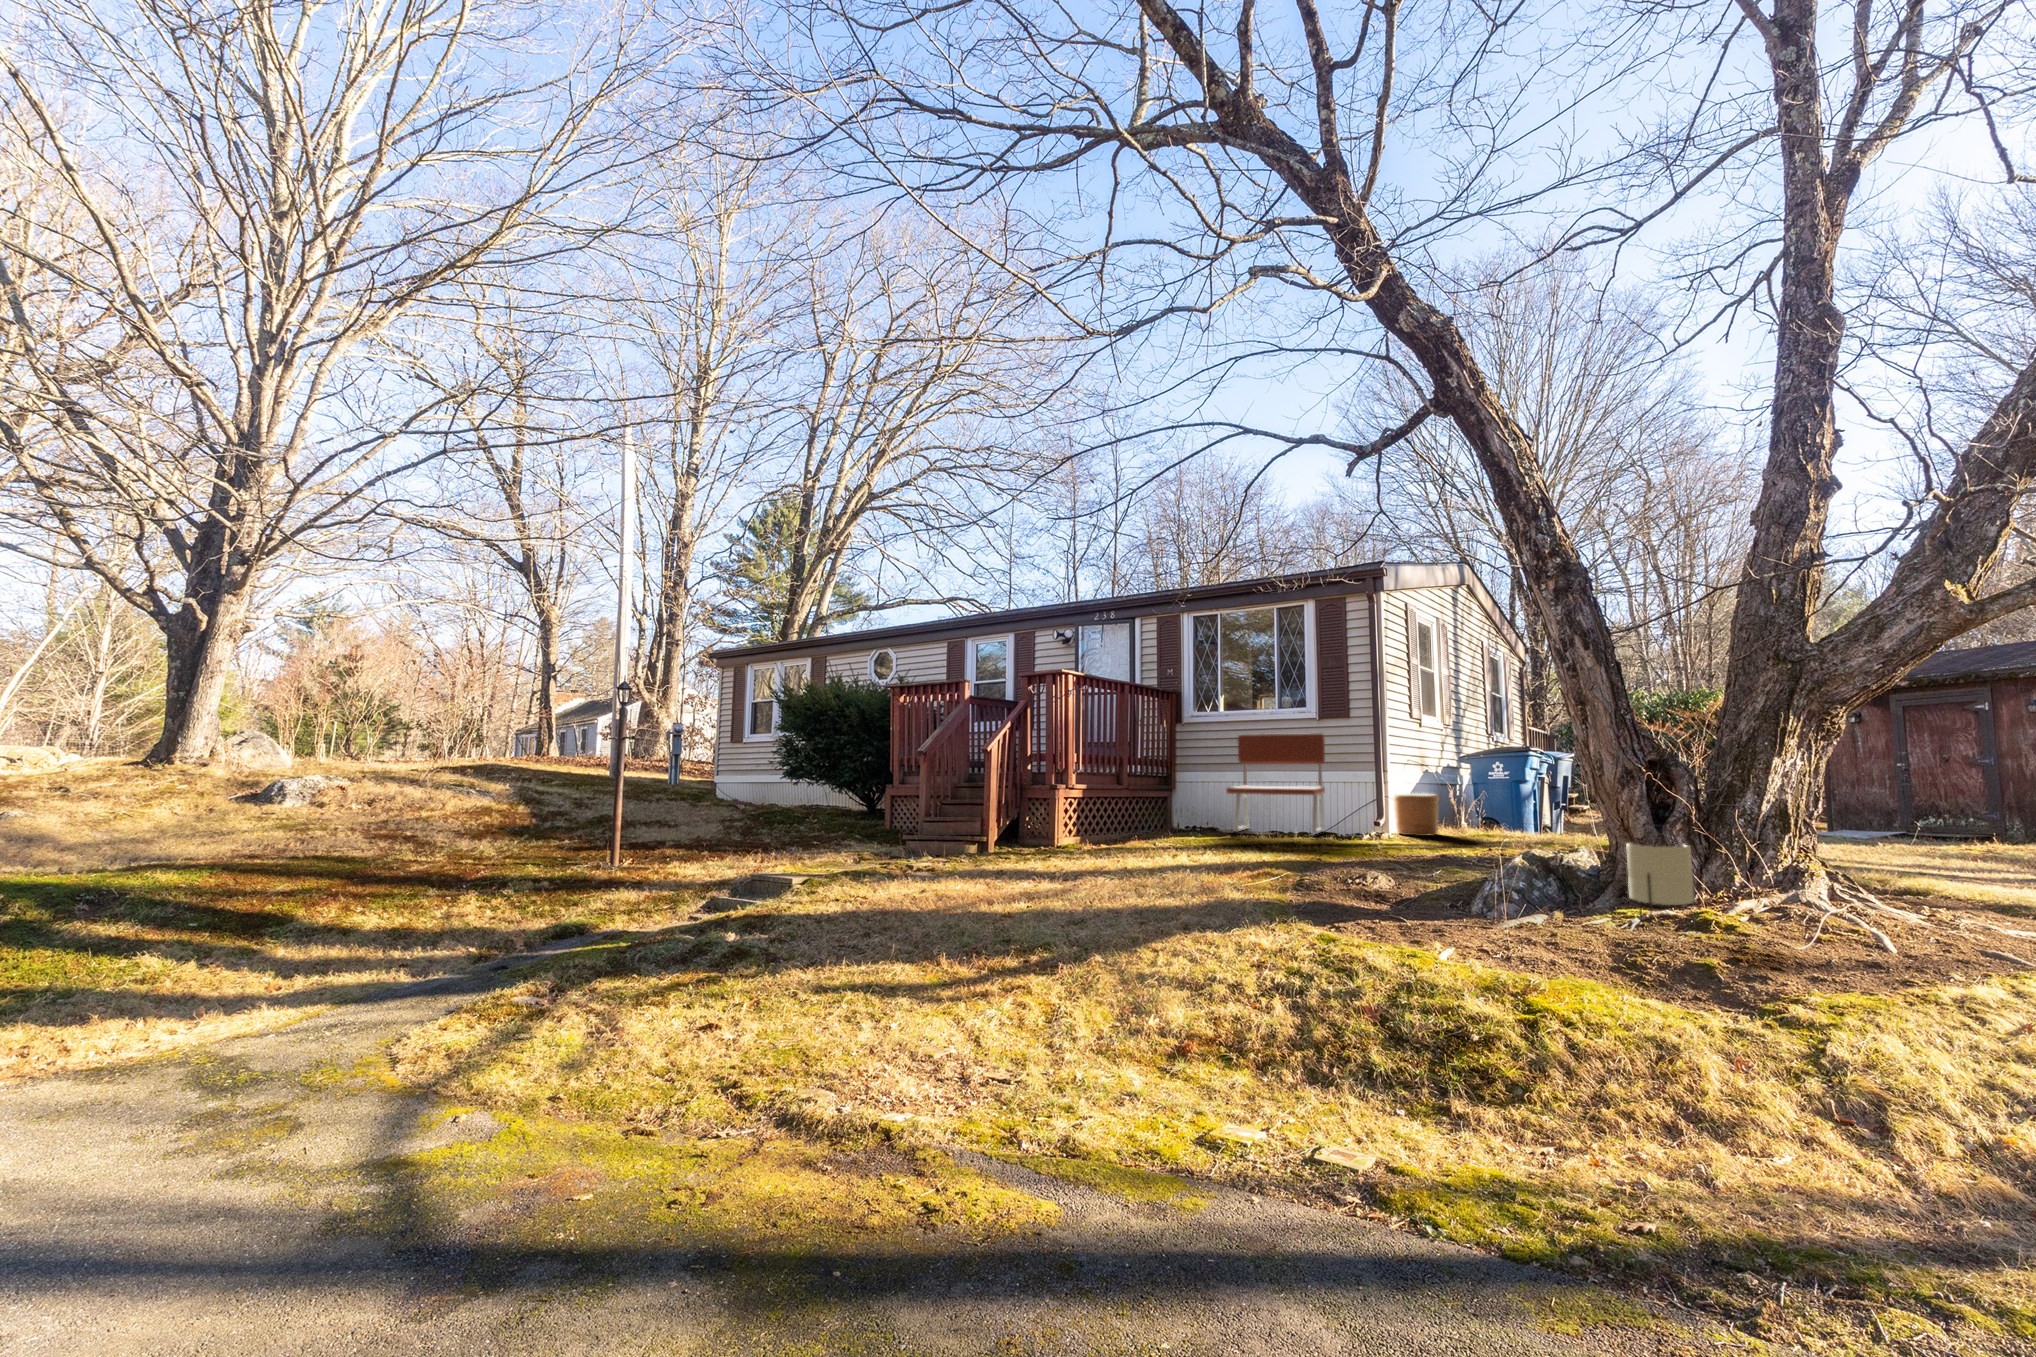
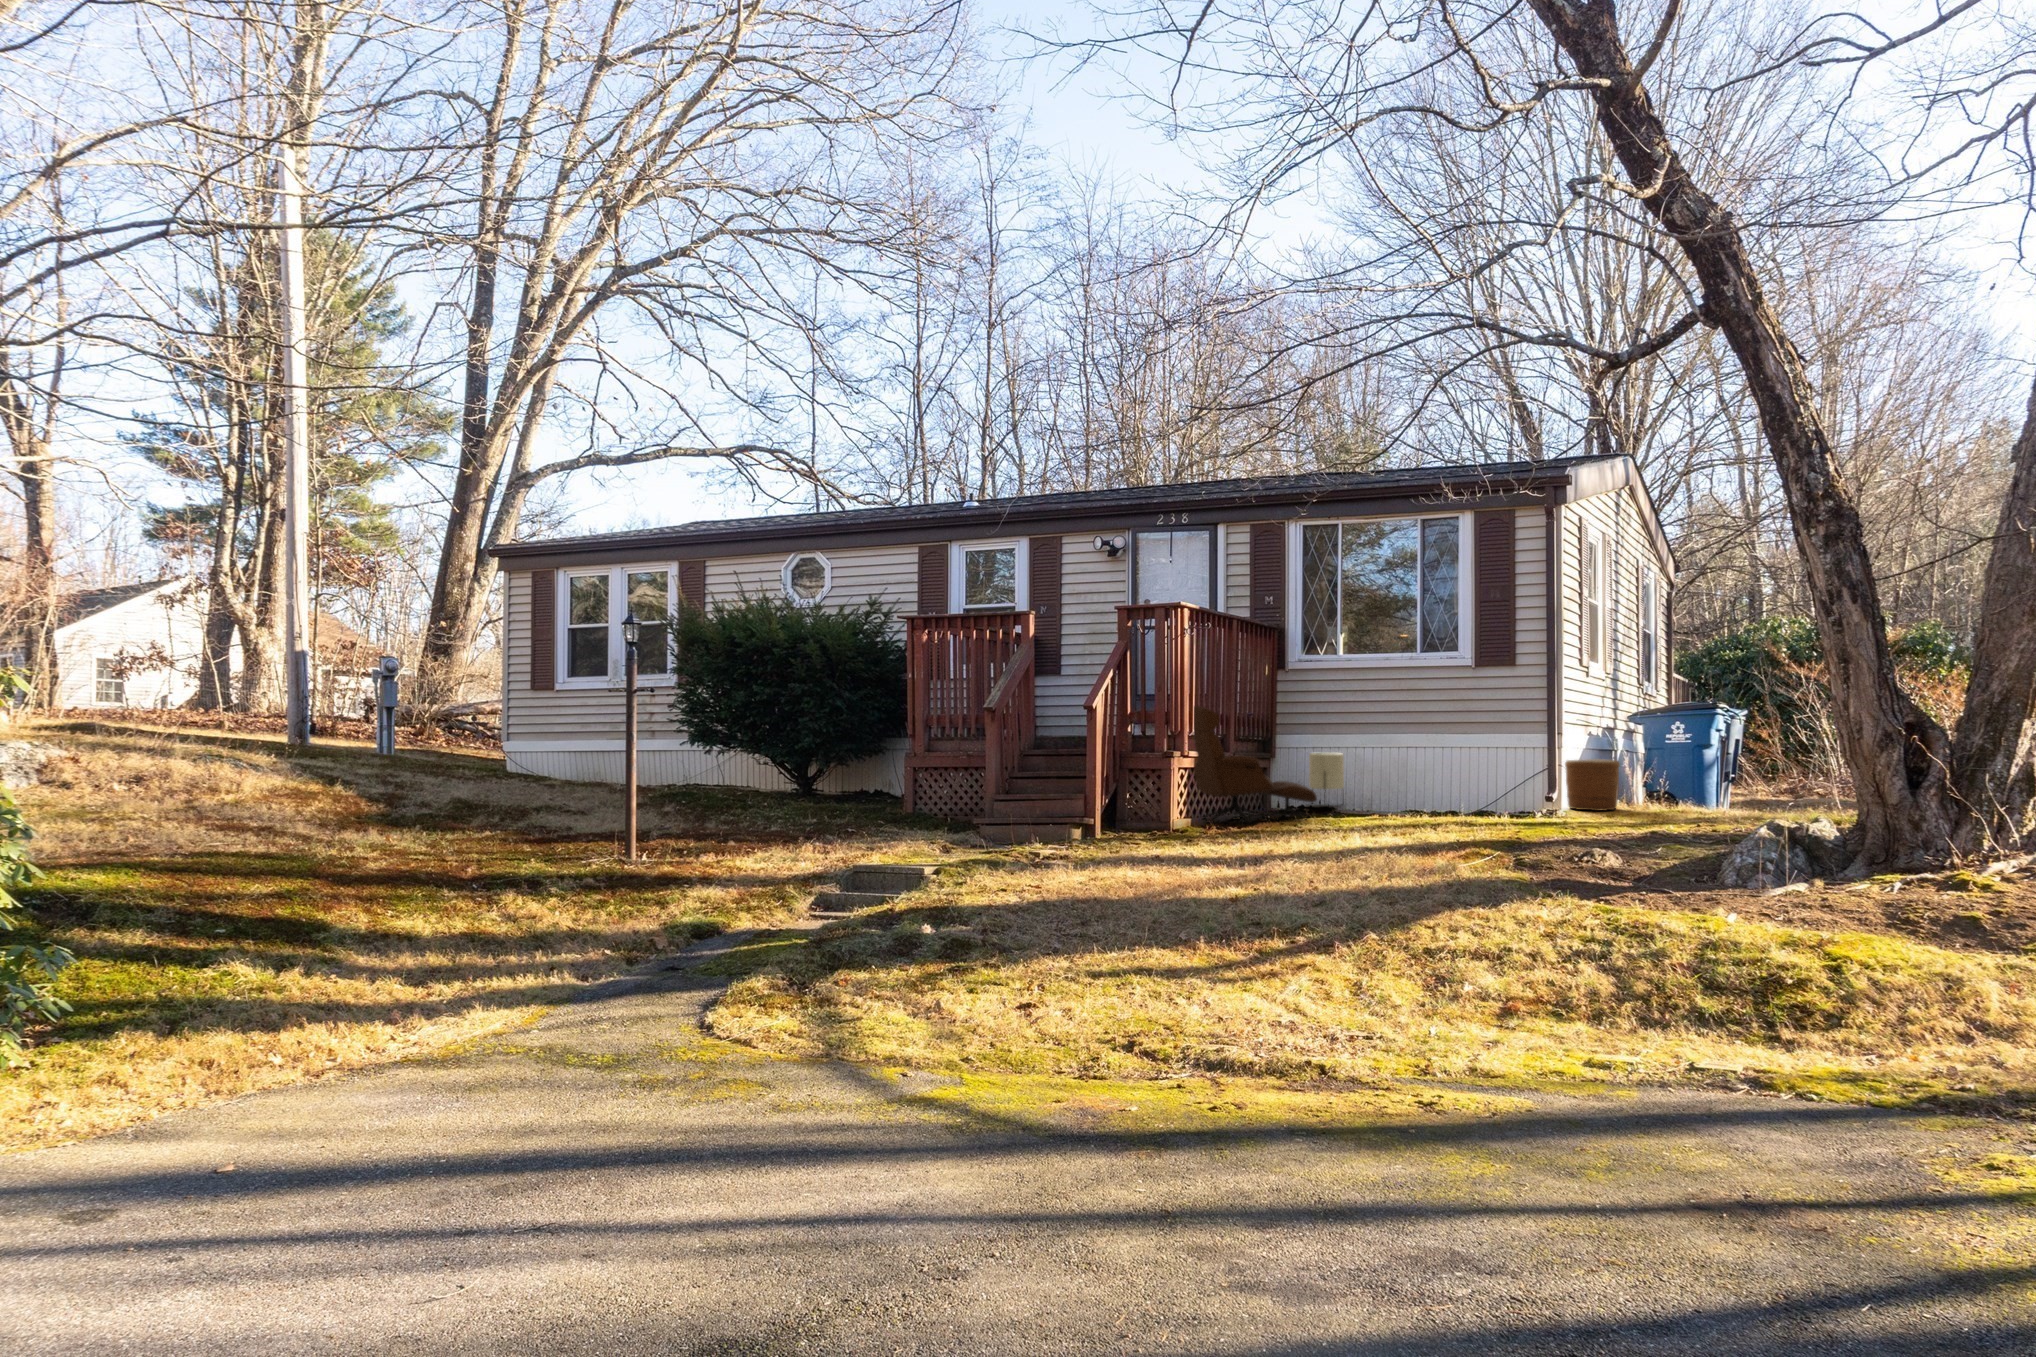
bench: present [1226,733,1325,834] -> none [1364,686,1483,811]
lounge chair: none [1073,748,1179,842] -> present [1194,706,1317,823]
planter: present [1626,843,1697,929] -> present [1309,752,1344,800]

